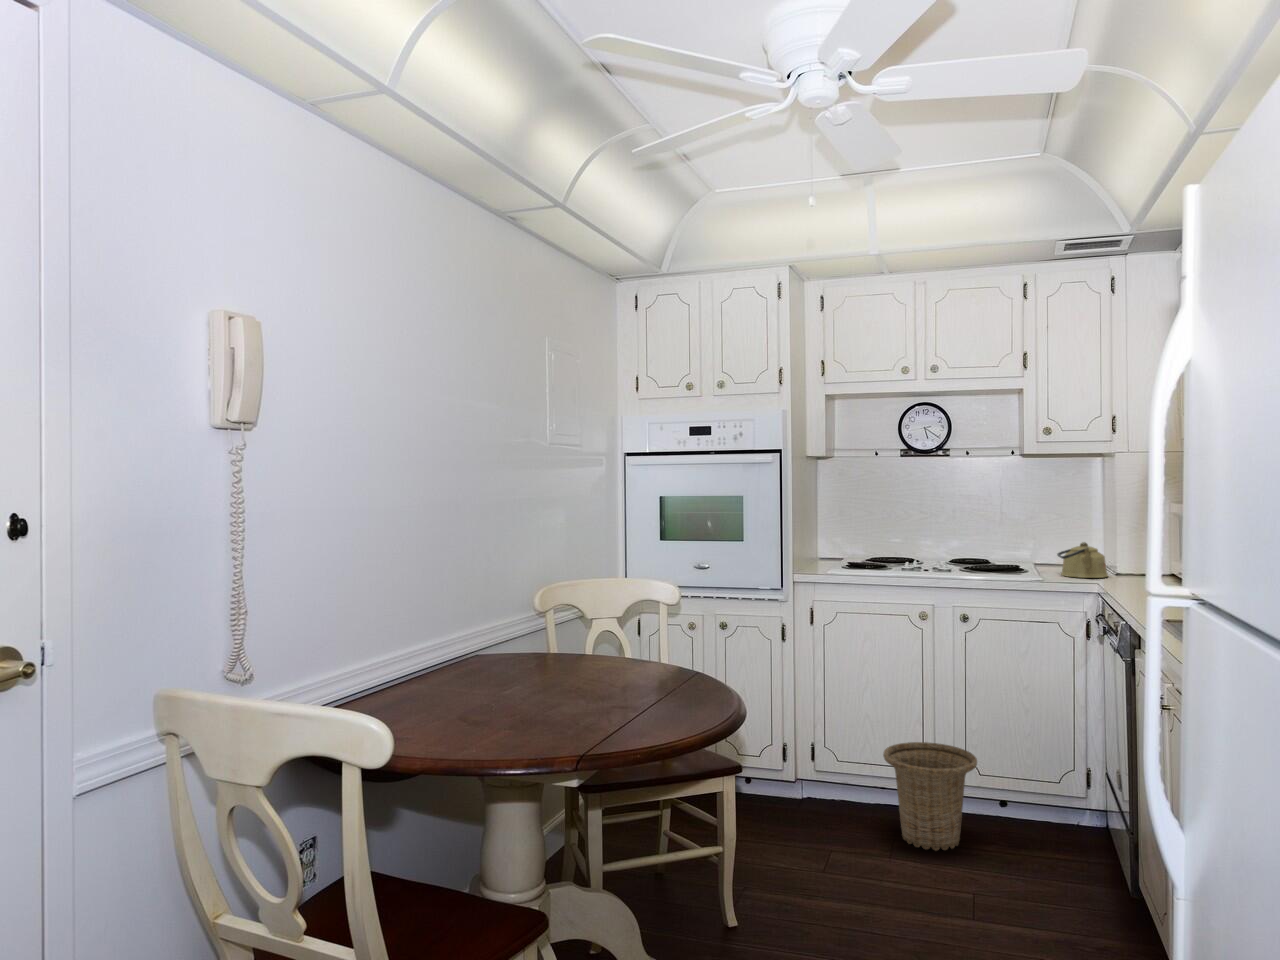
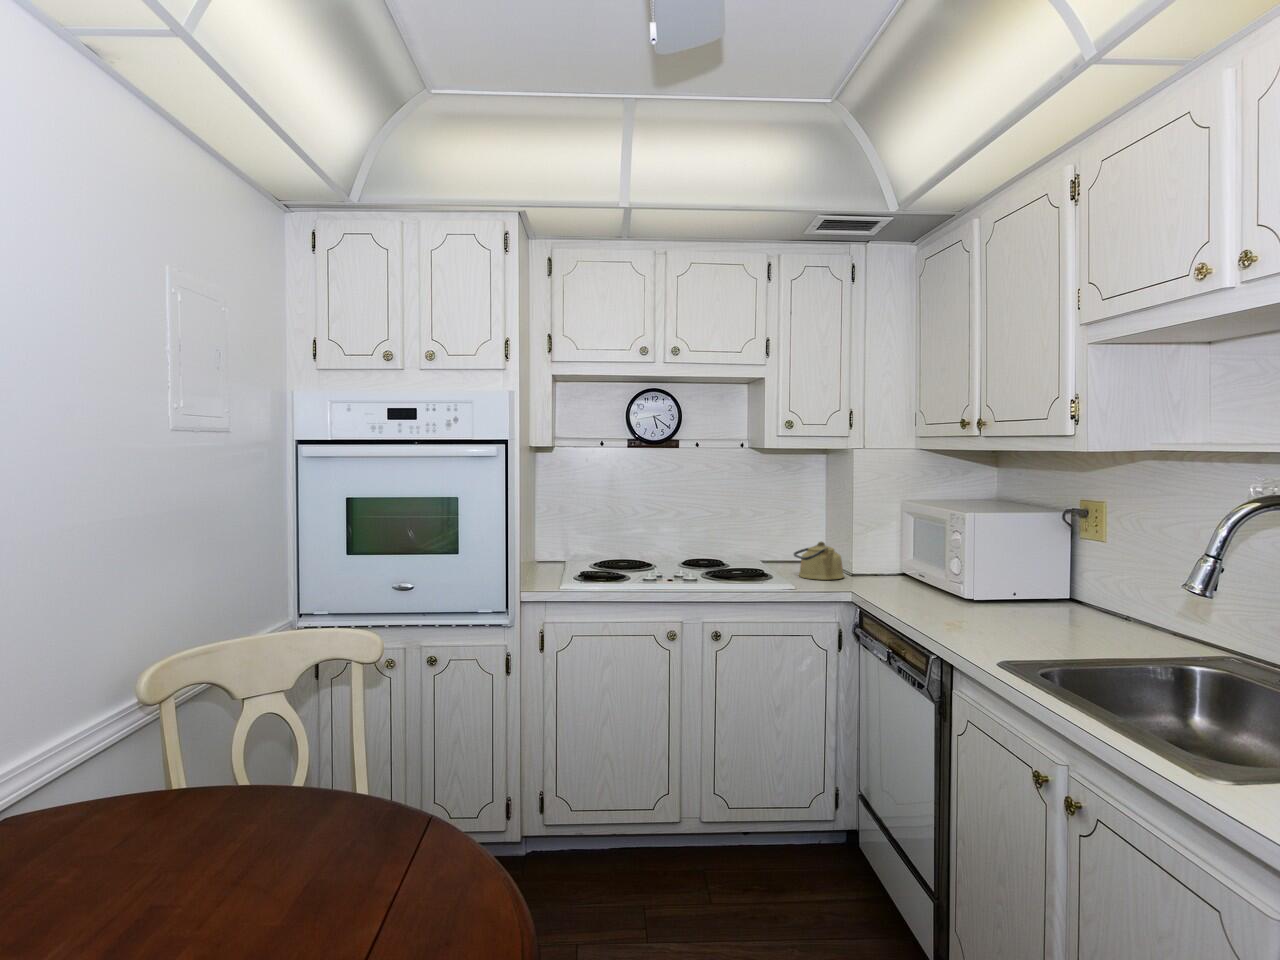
basket: present [883,742,977,850] -> none [635,778,740,915]

